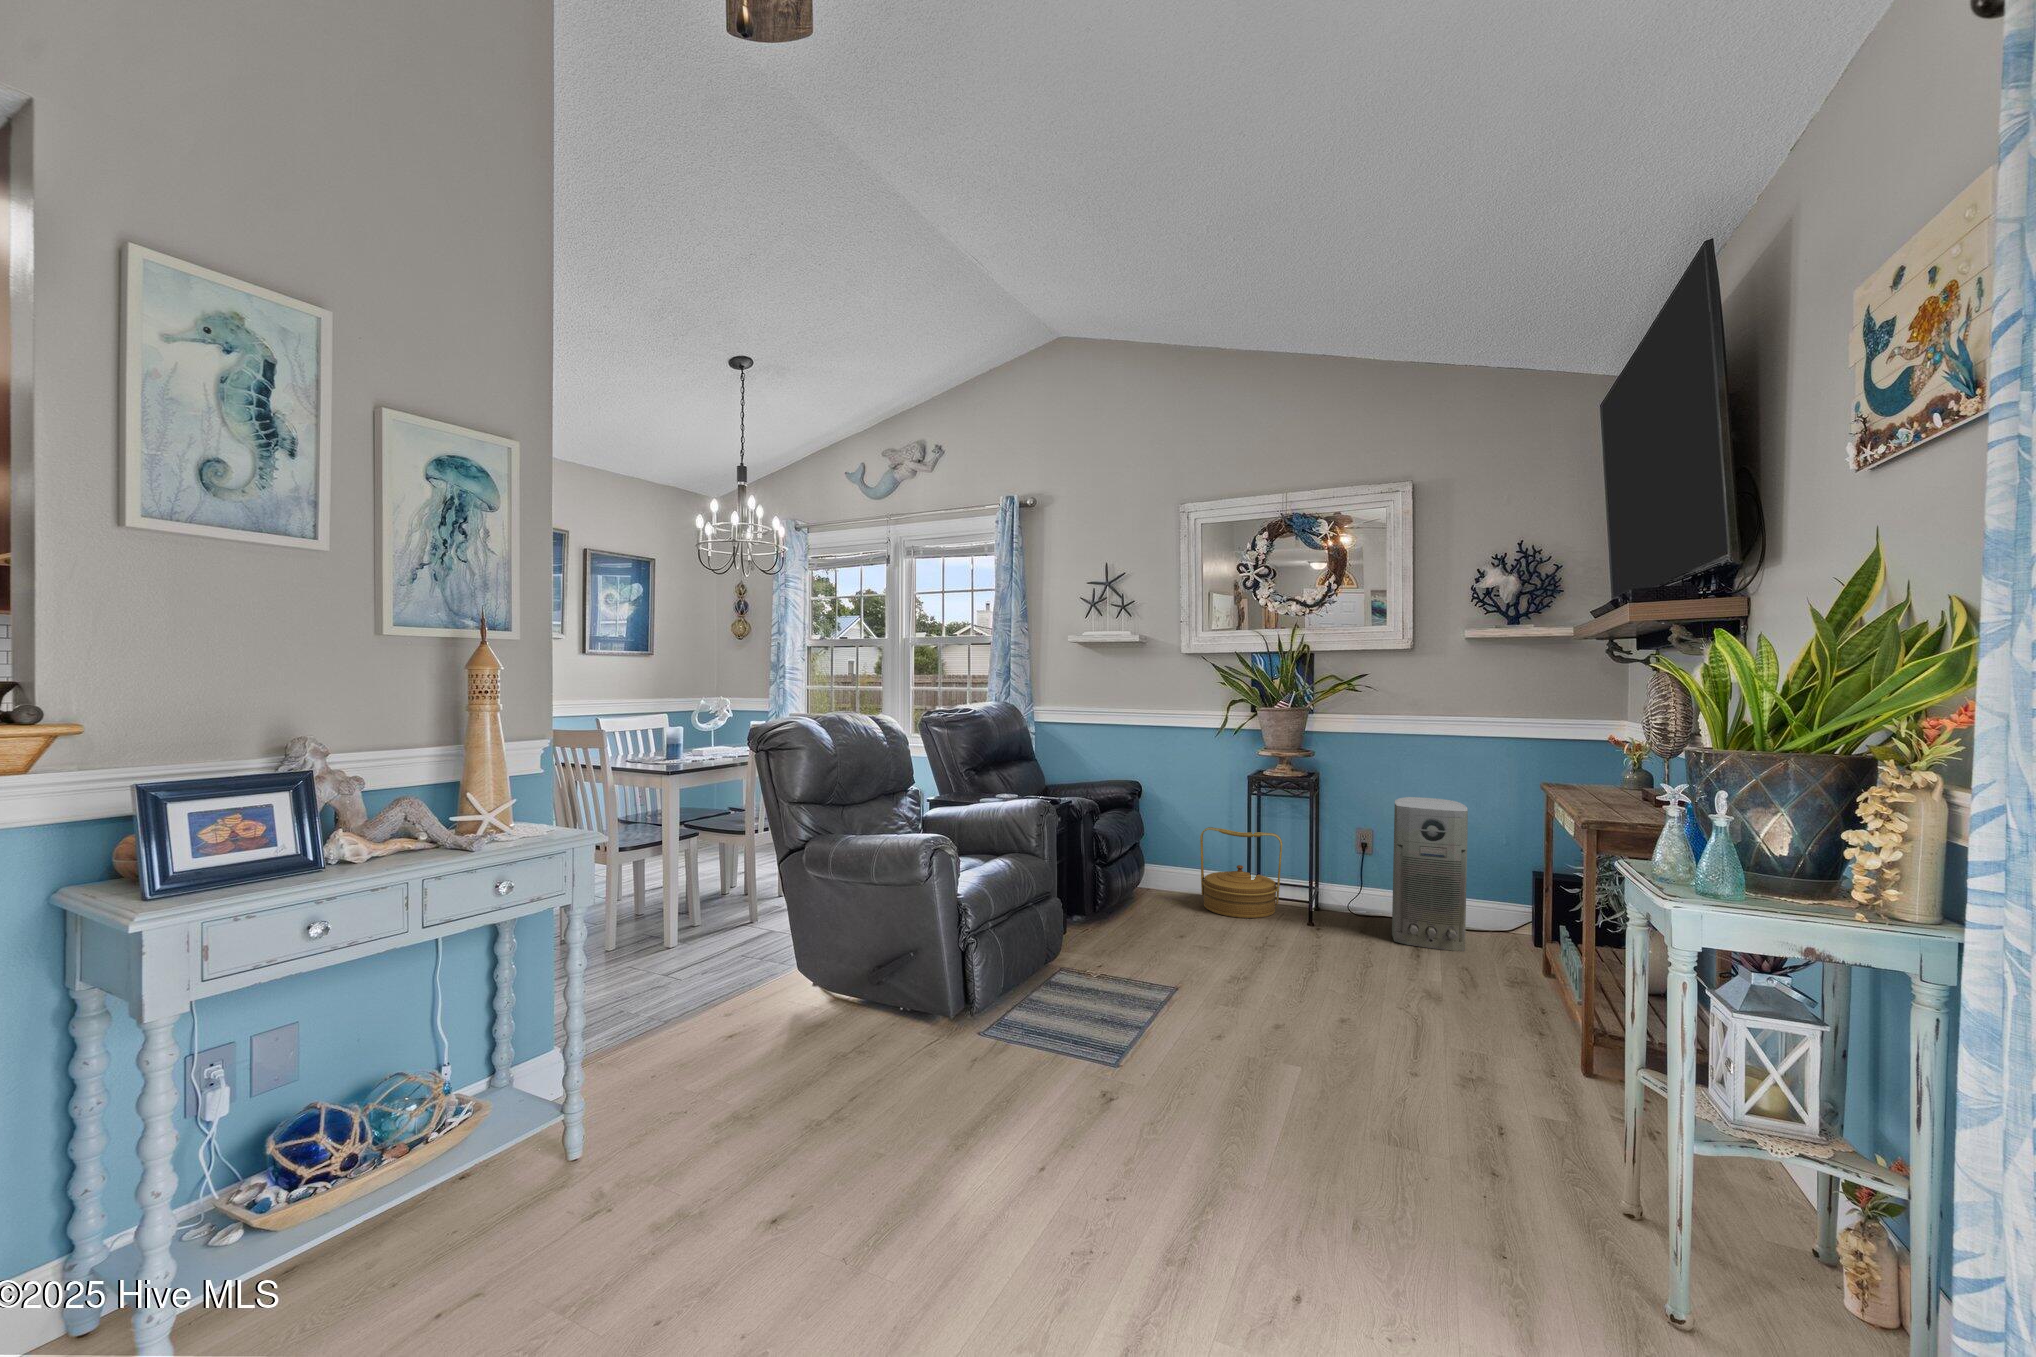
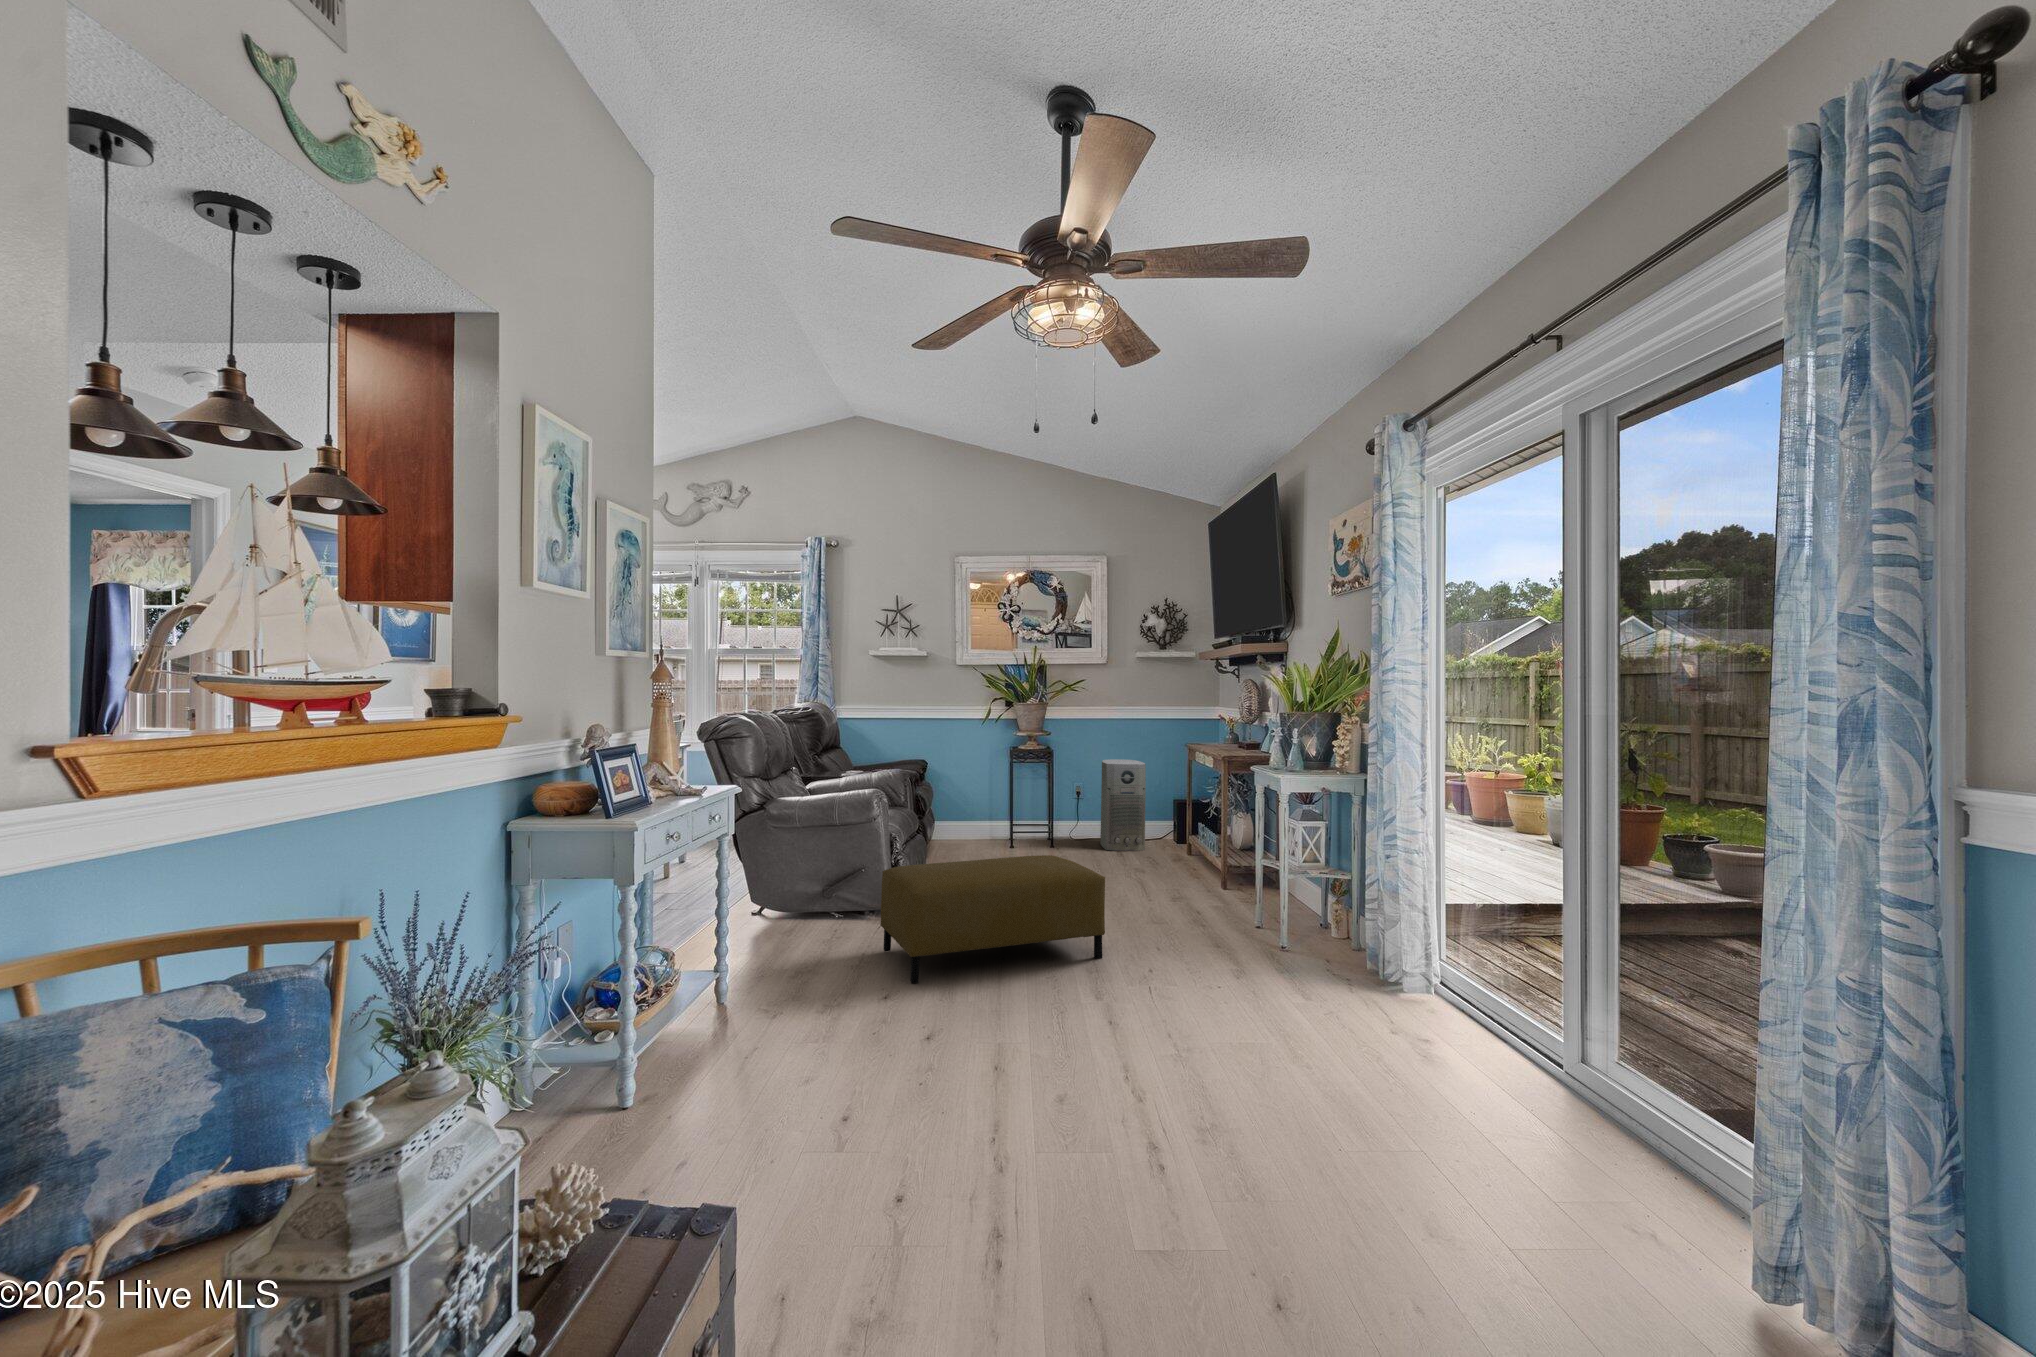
woven basket: present [1200,827,1282,918] -> none [976,789,1031,848]
ottoman: none [783,983,1197,1250] -> present [881,855,1105,983]

